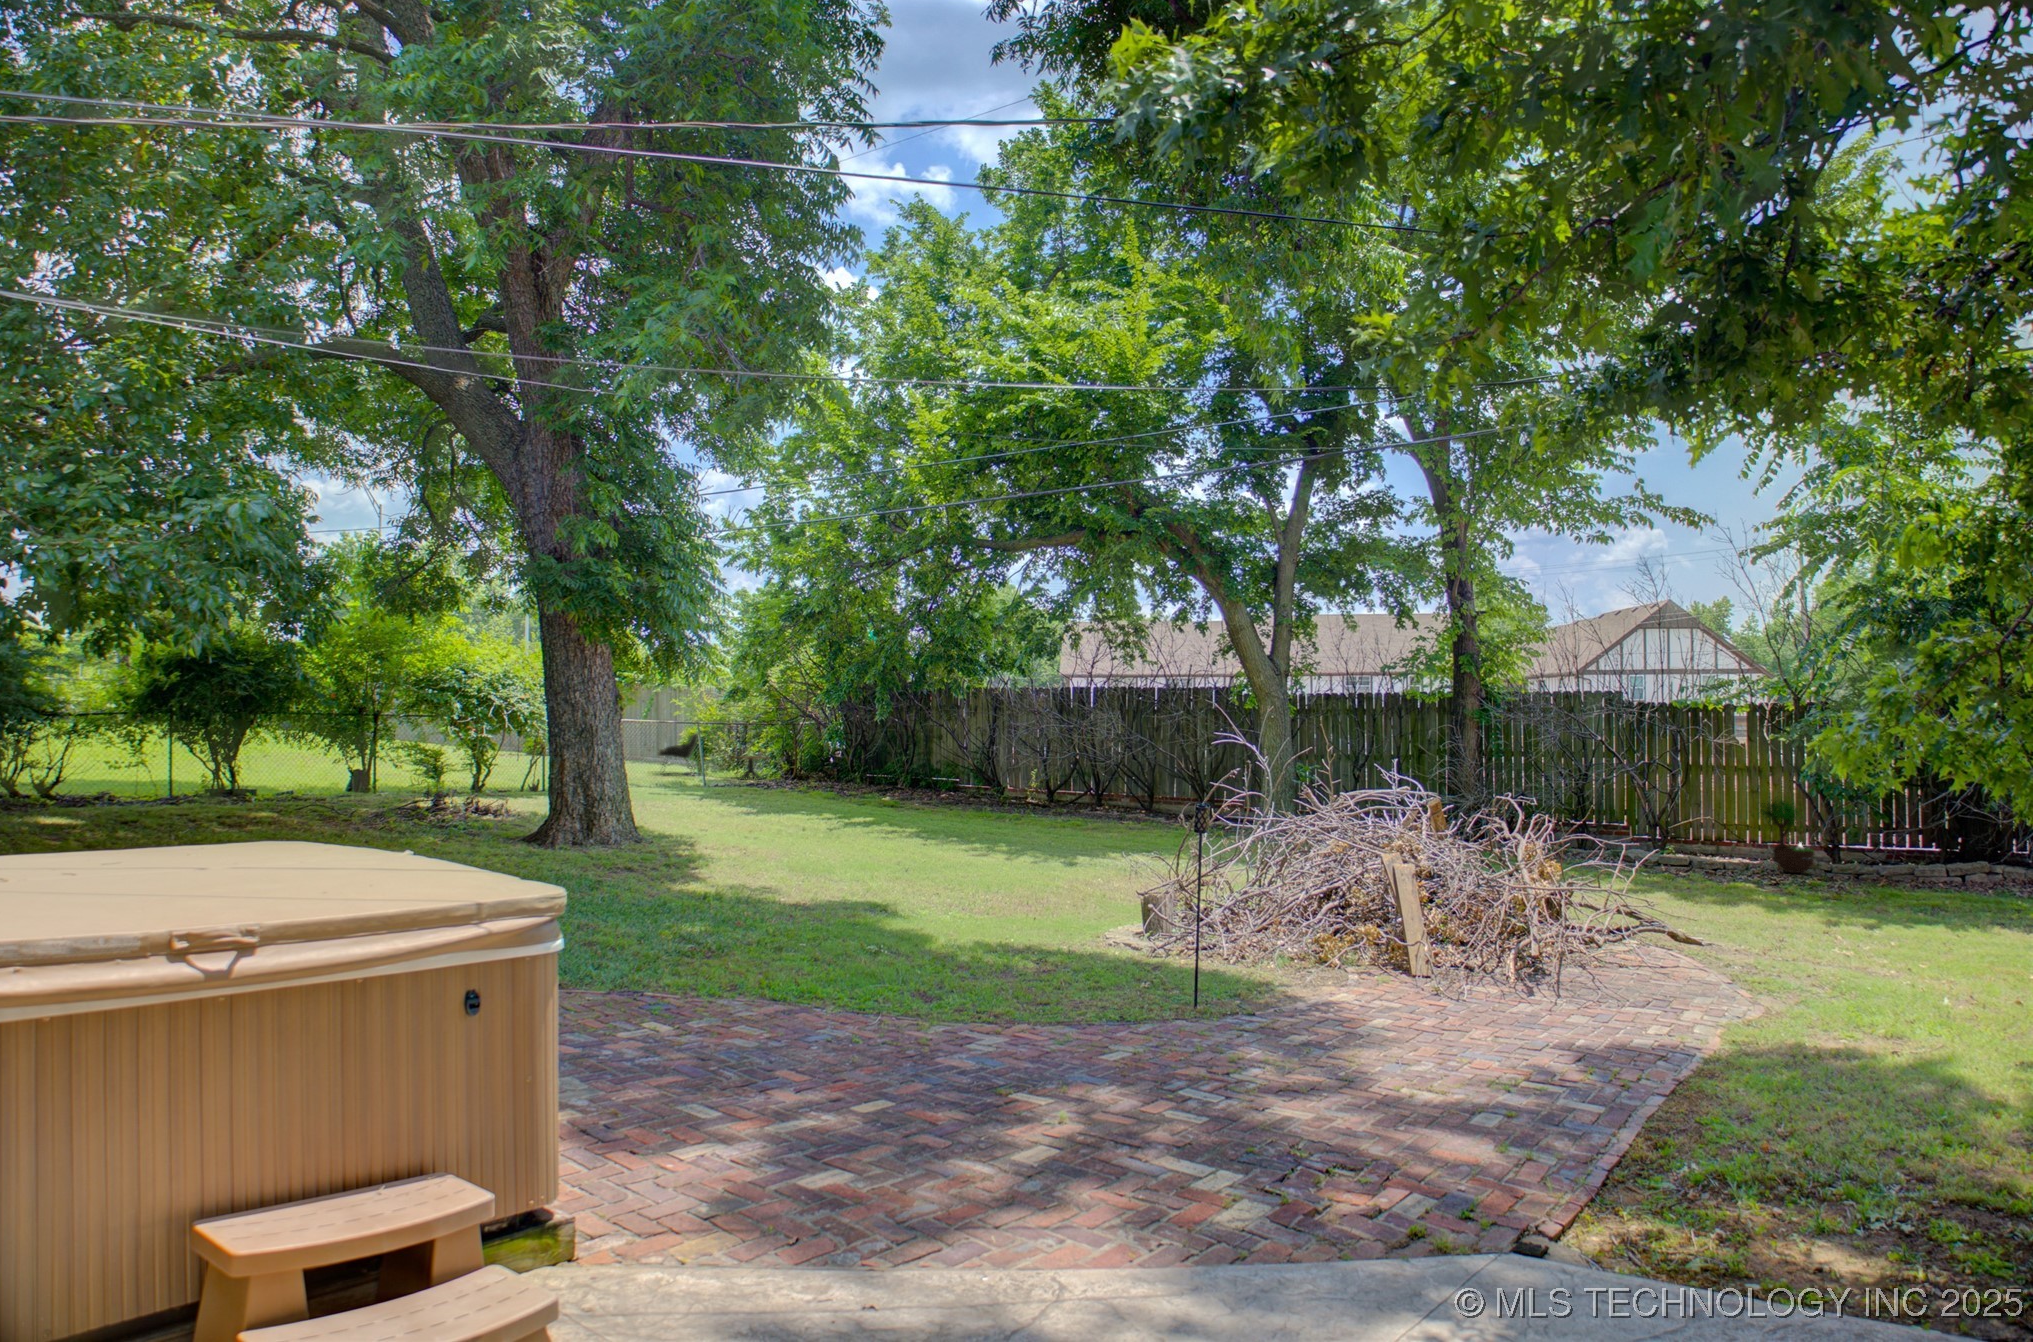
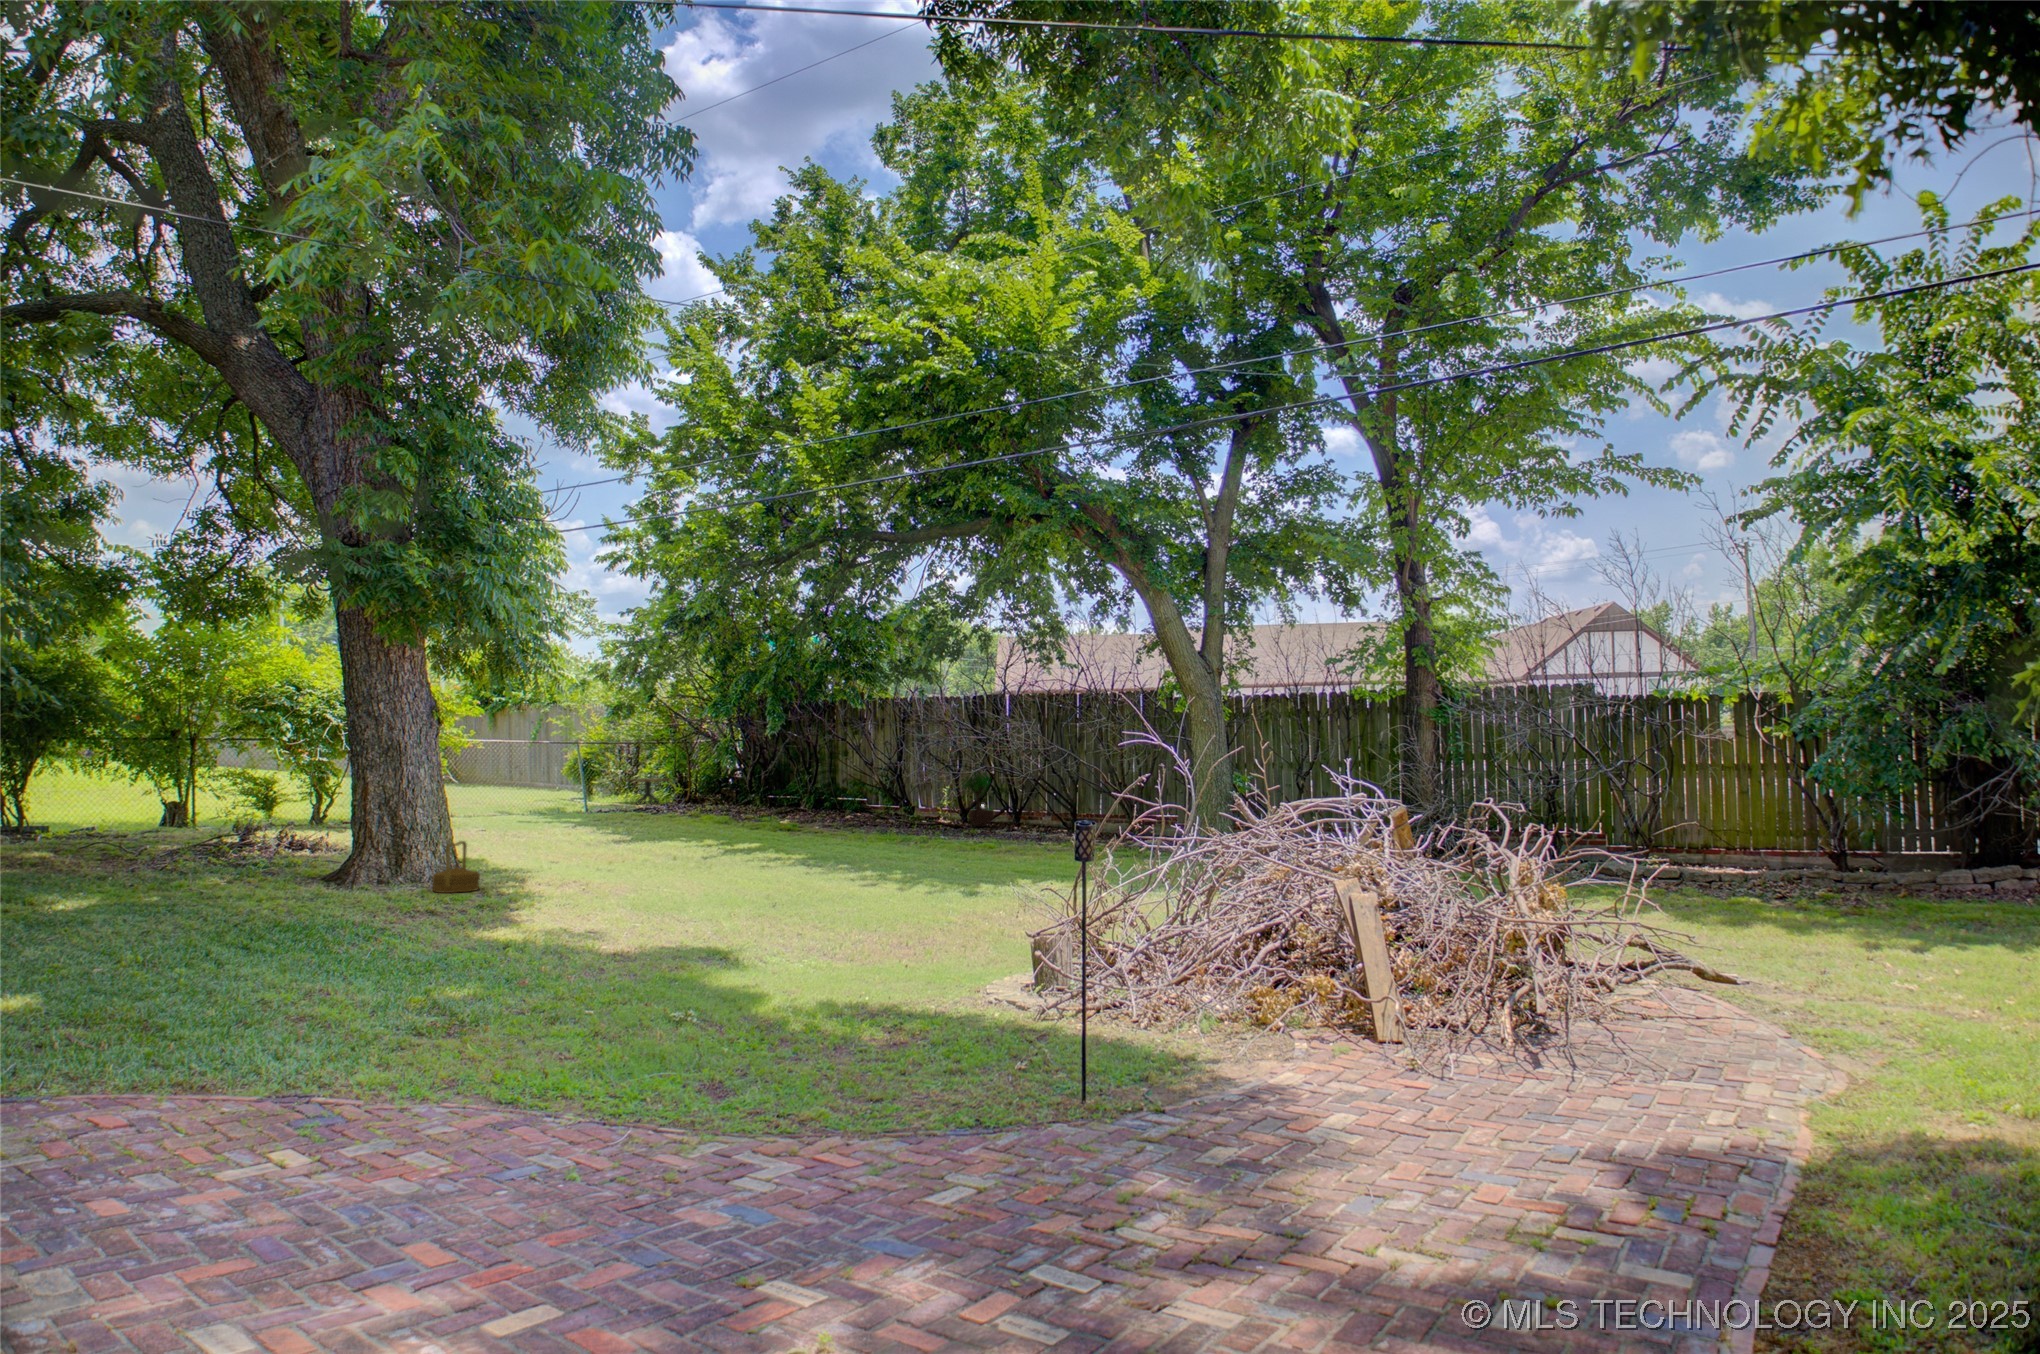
lounge chair: present [657,733,698,775] -> none [546,754,592,802]
potted tree: present [1758,799,1814,873] -> present [962,772,994,827]
woven basket: none [620,808,659,851] -> present [433,841,480,893]

